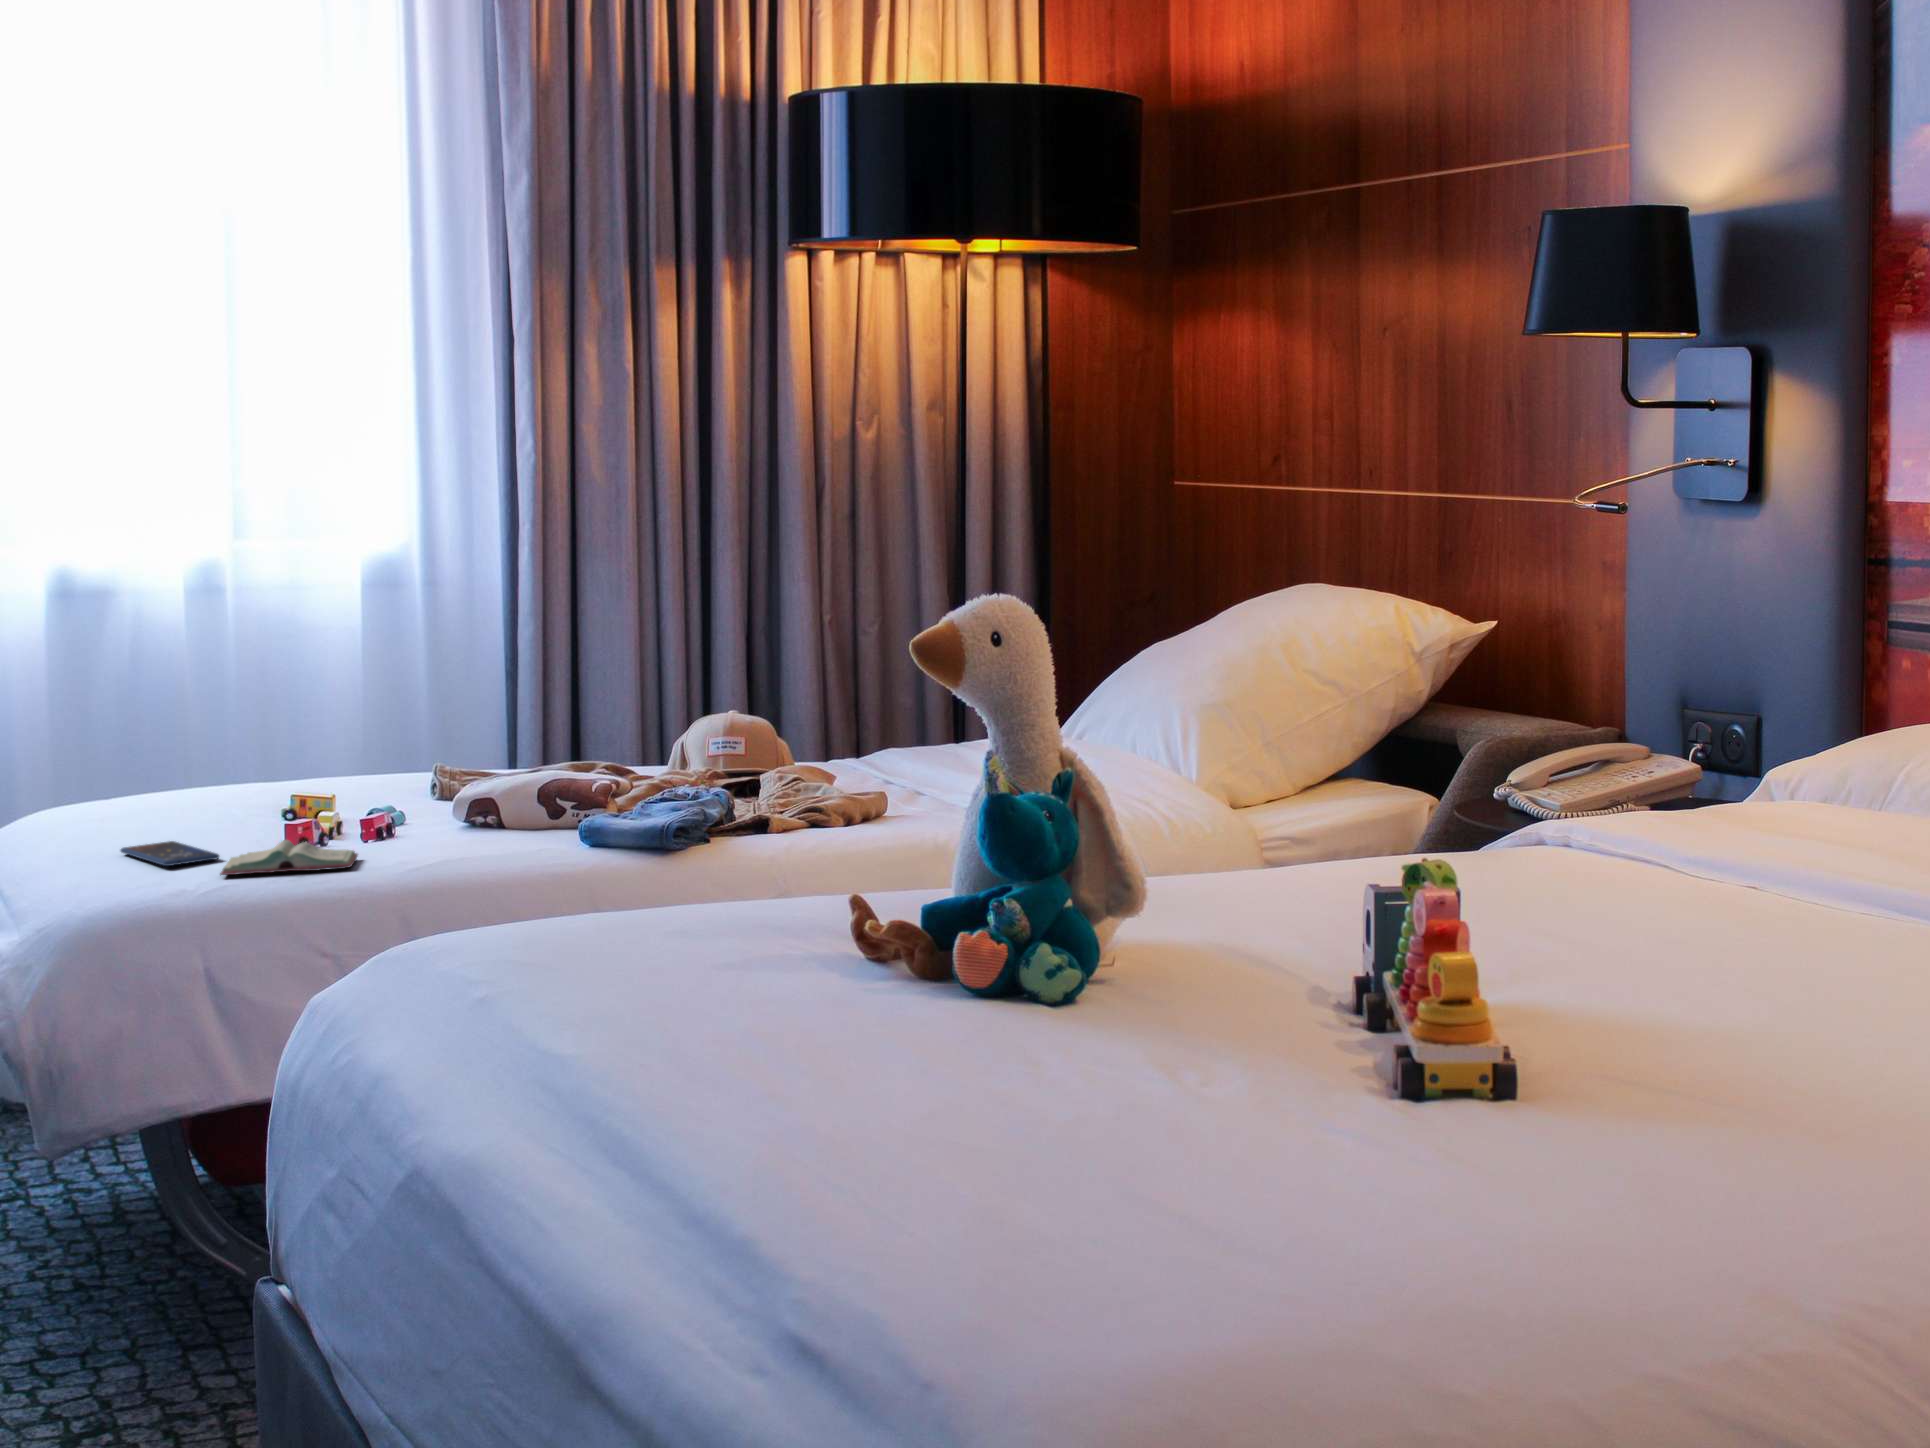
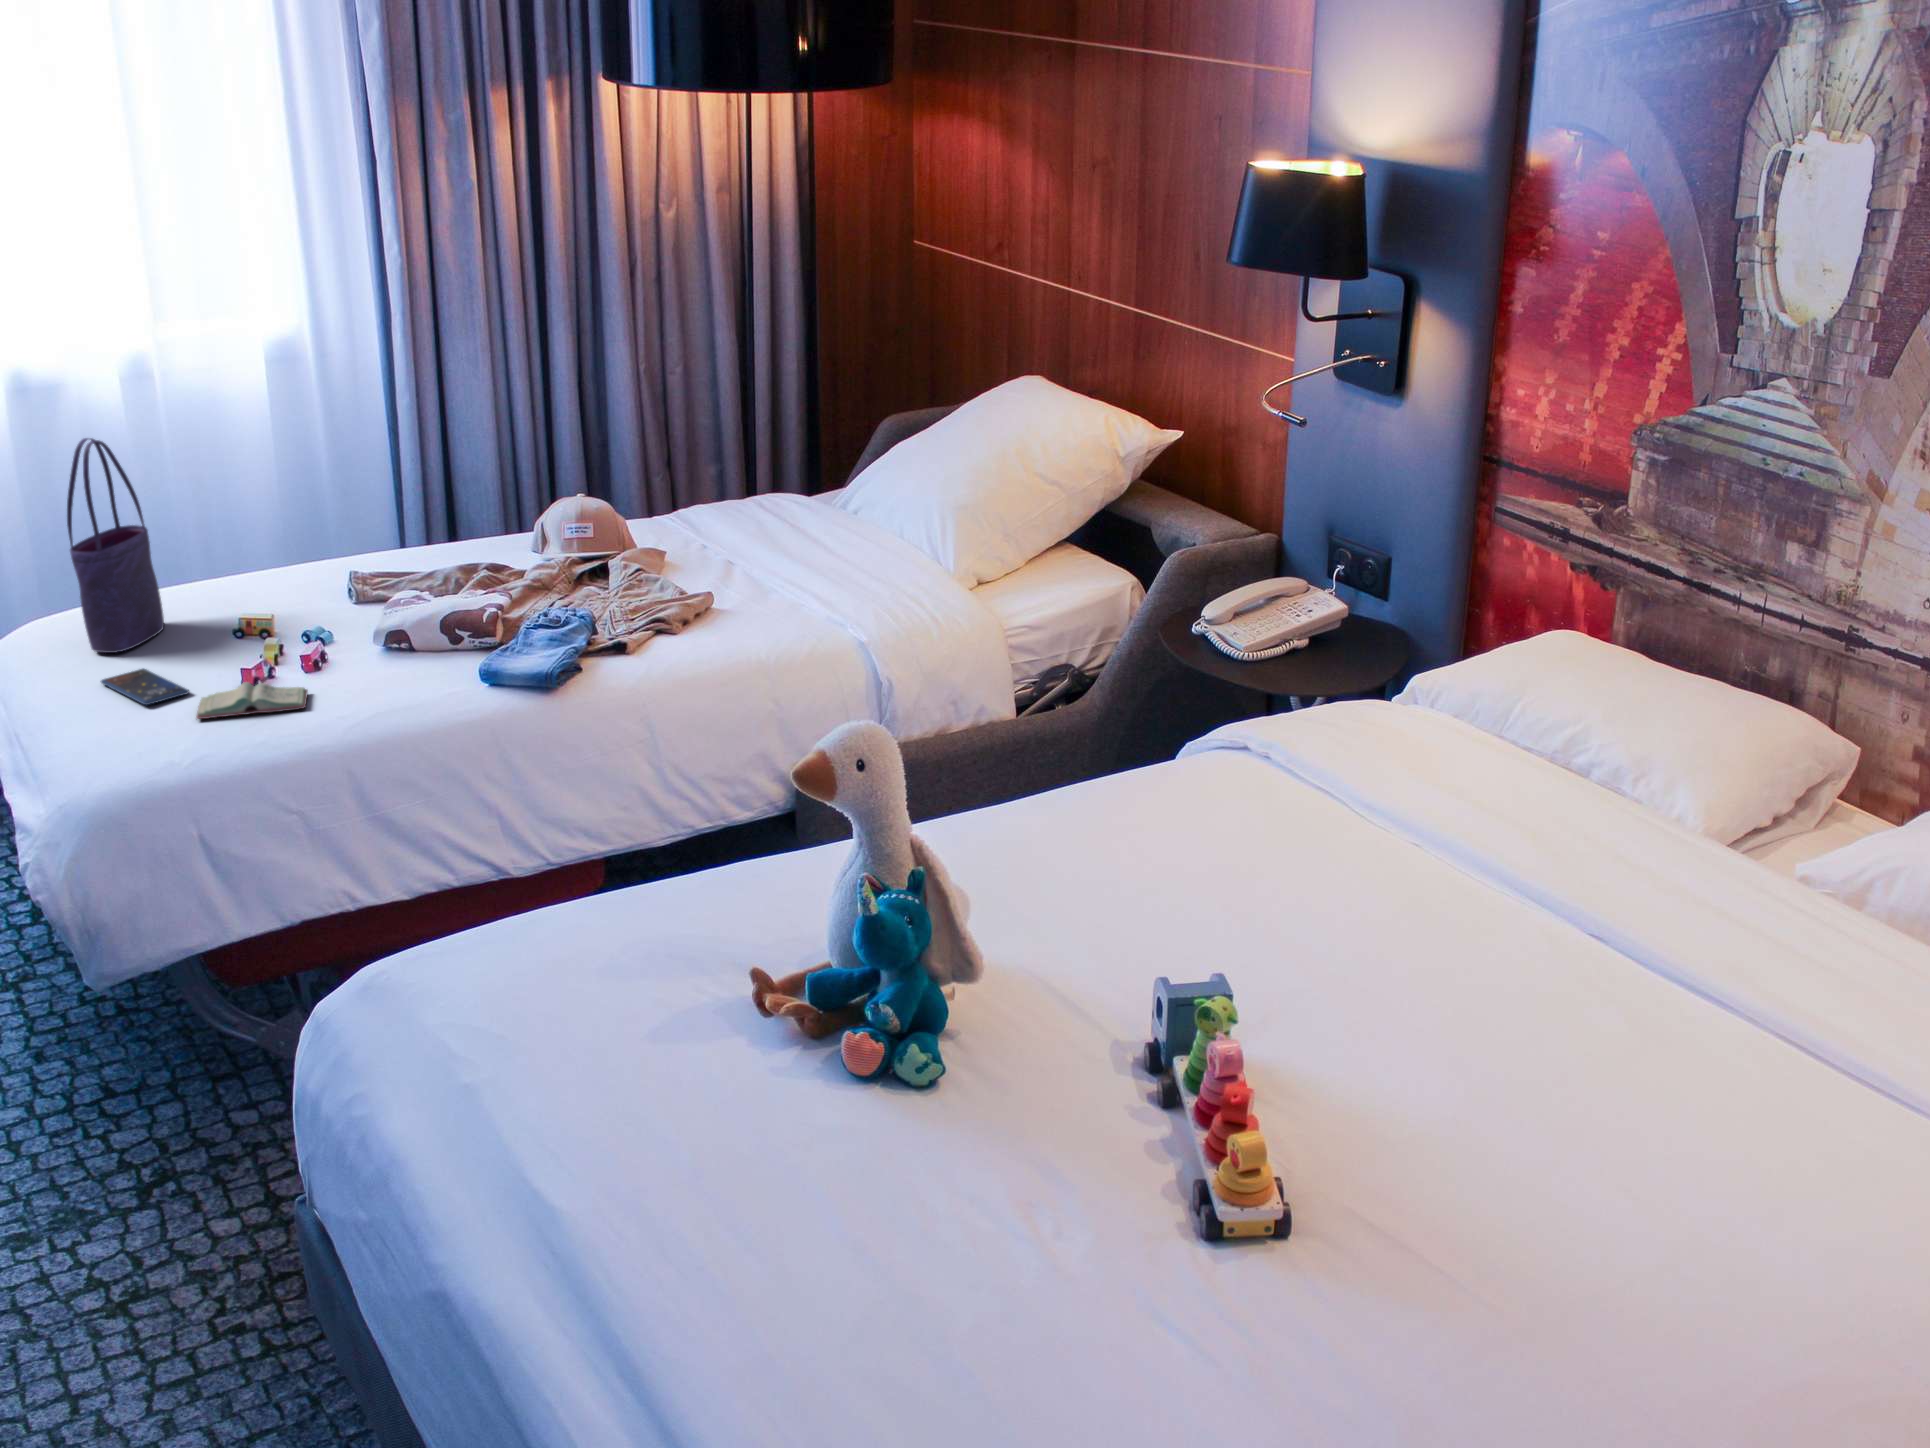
tote bag: none [110,577,209,832] -> present [67,438,165,653]

